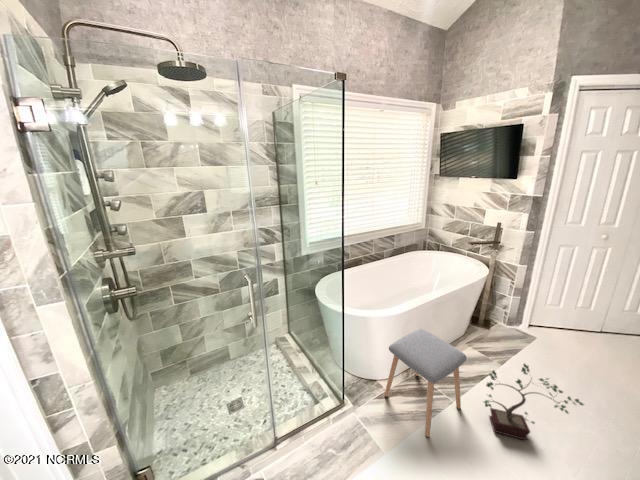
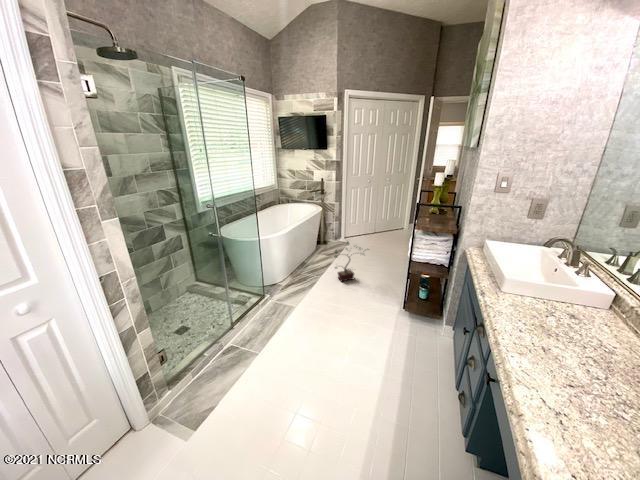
stool: present [385,329,467,438] -> none [283,243,324,295]

